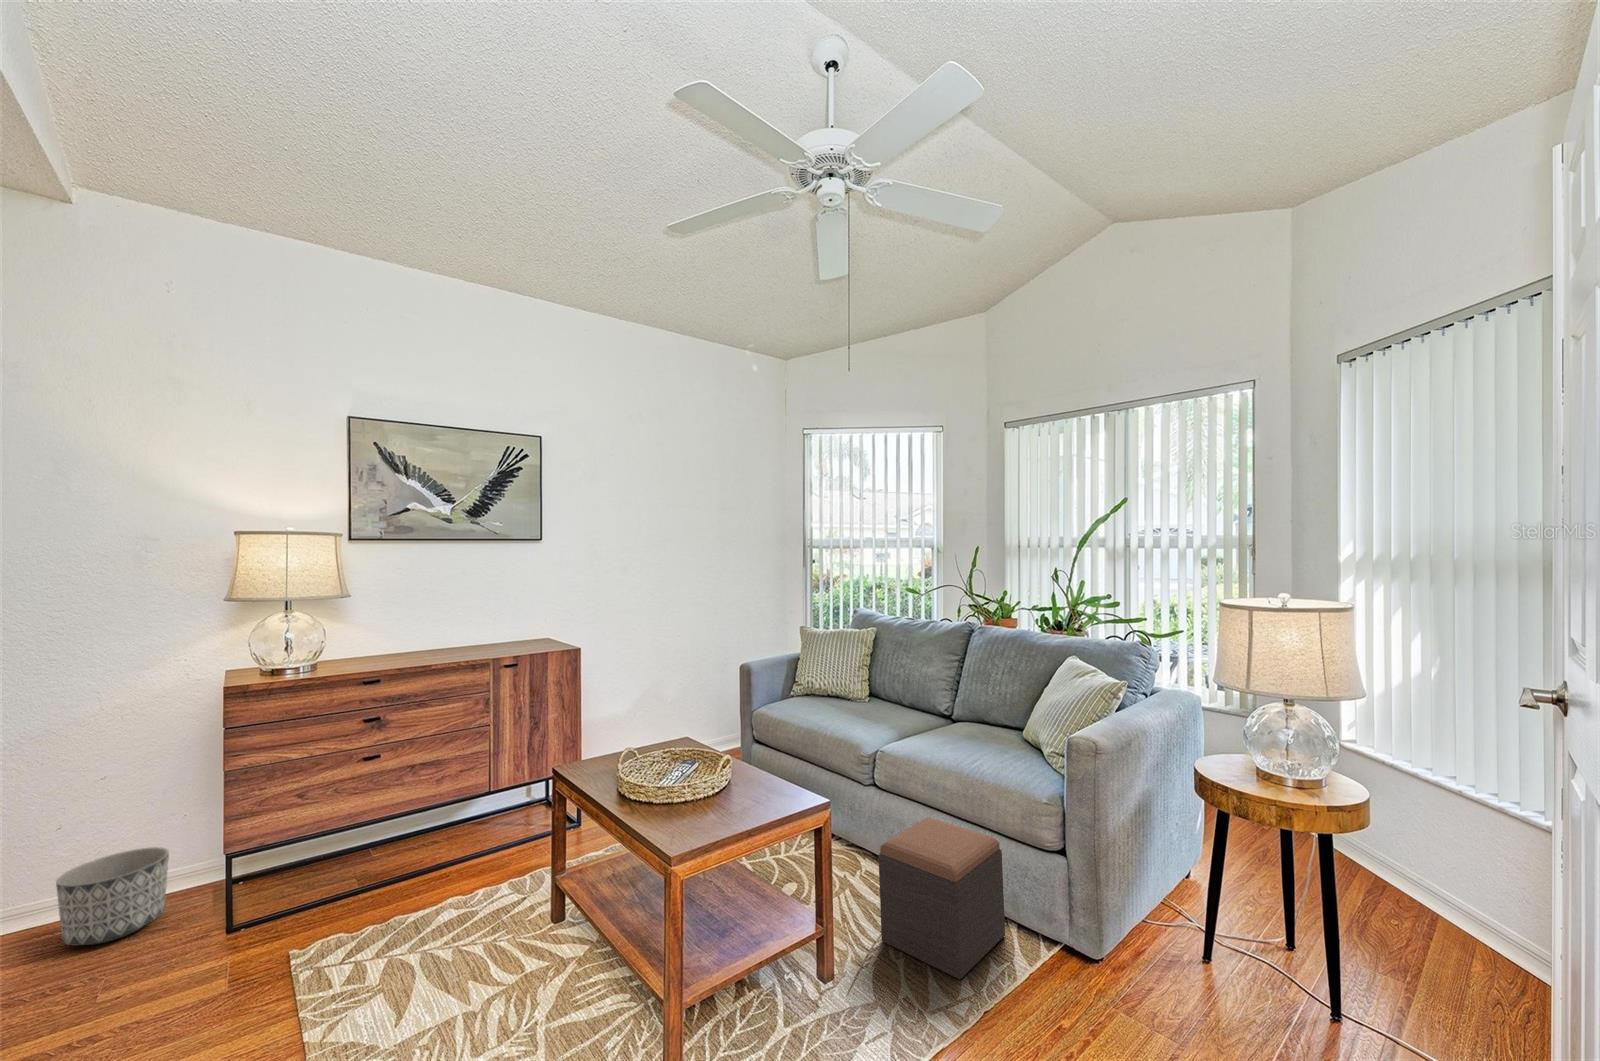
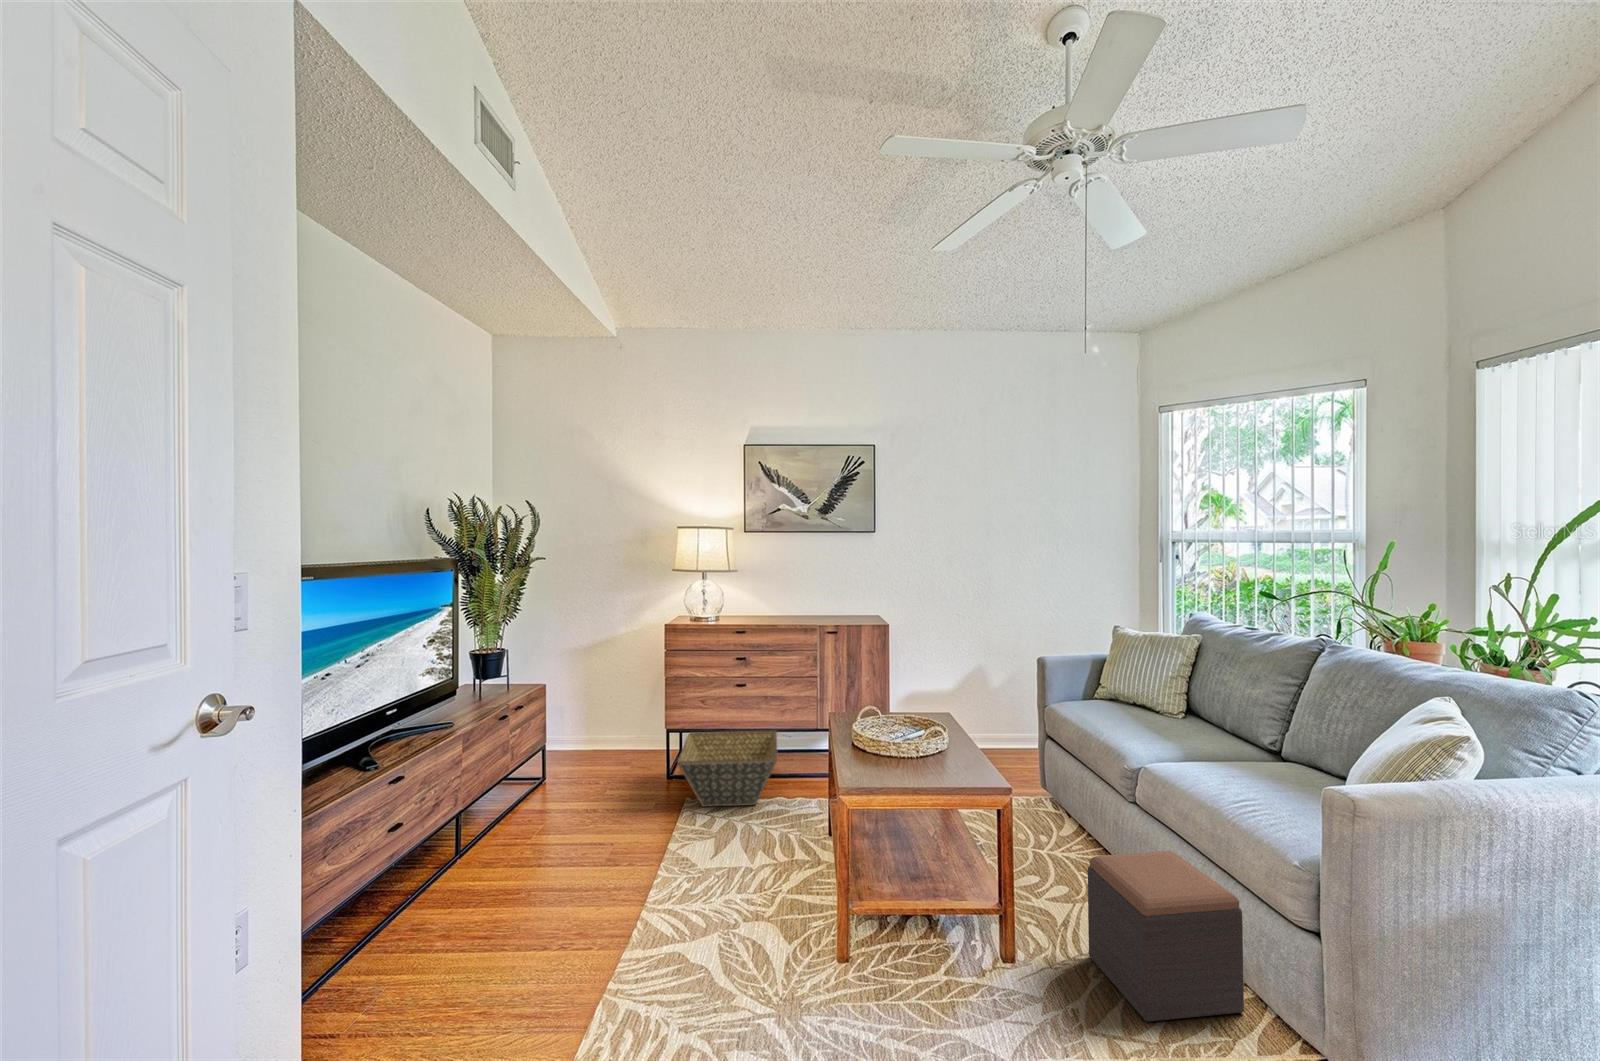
basket: none [281,810,461,953] -> present [677,730,778,807]
planter: present [56,847,169,946] -> none [597,714,645,764]

